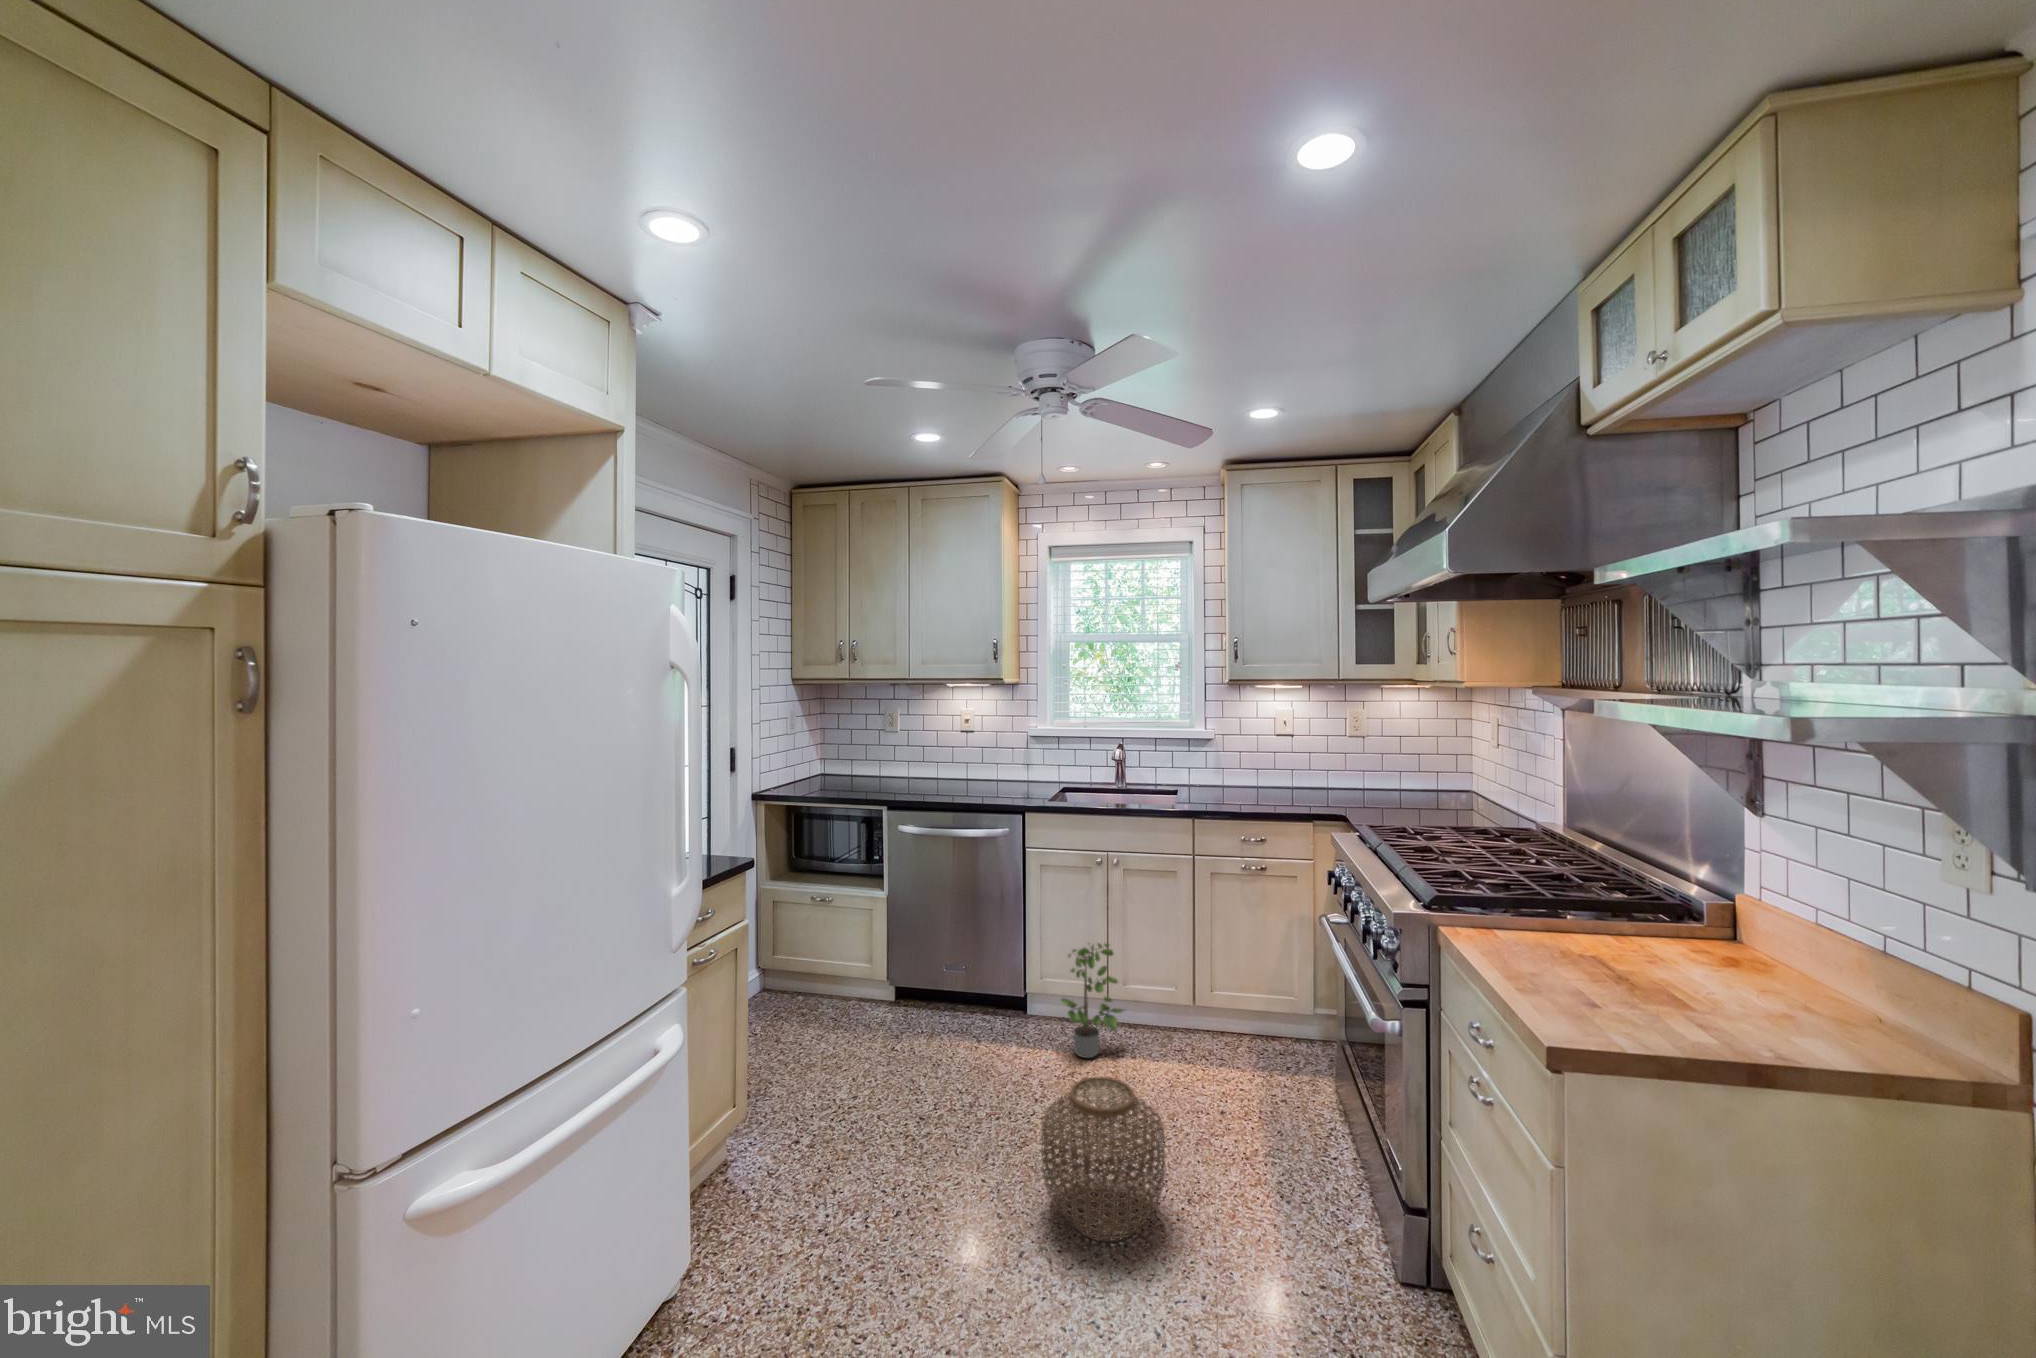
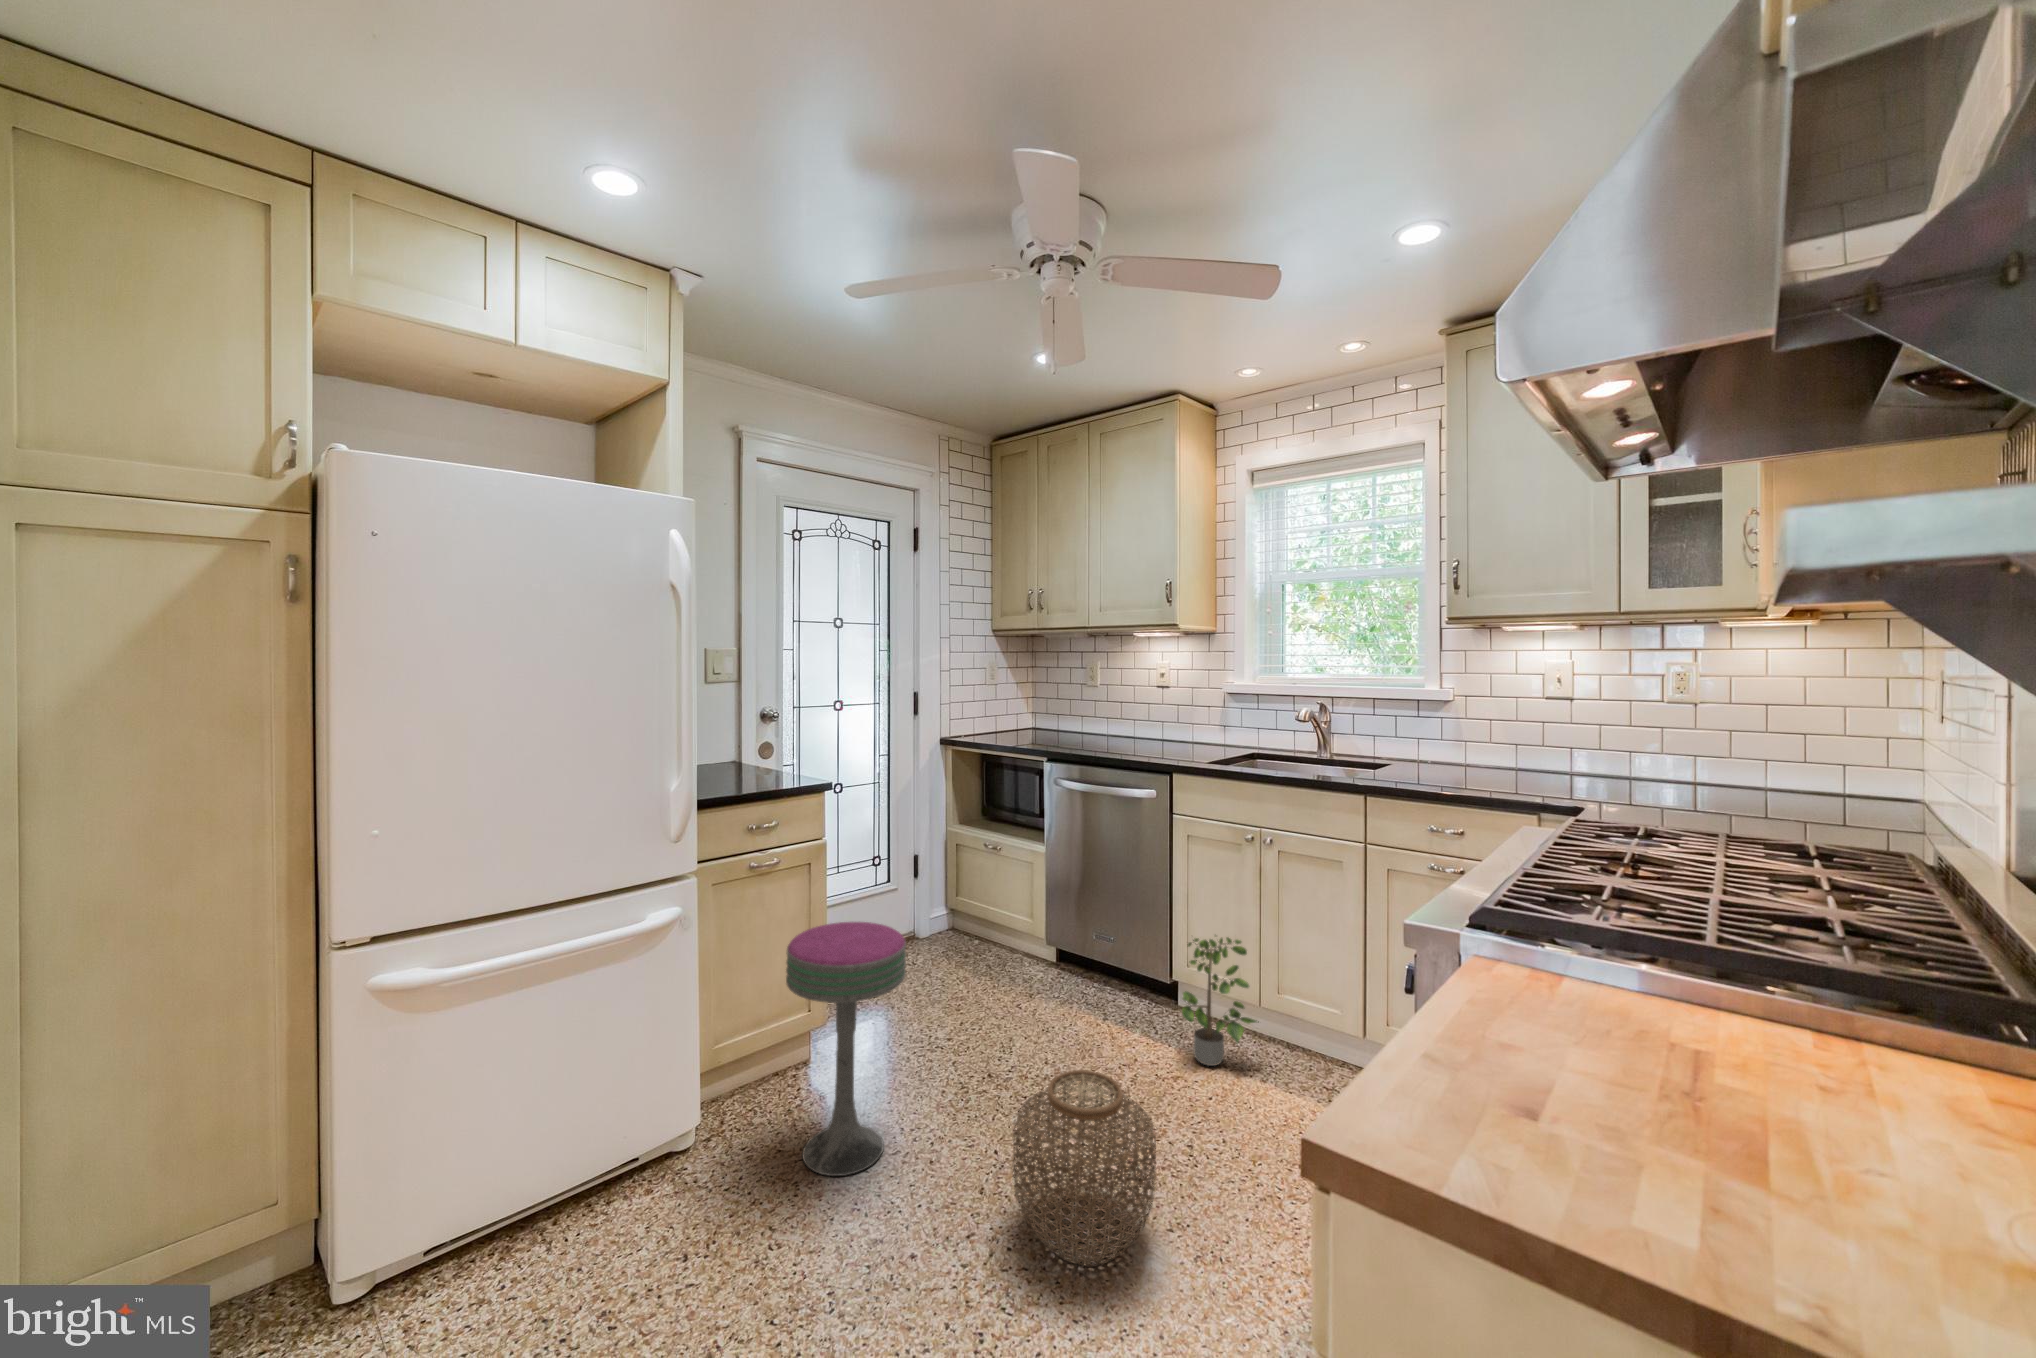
bar stool: none [784,993,906,1261] -> present [786,922,906,1176]

